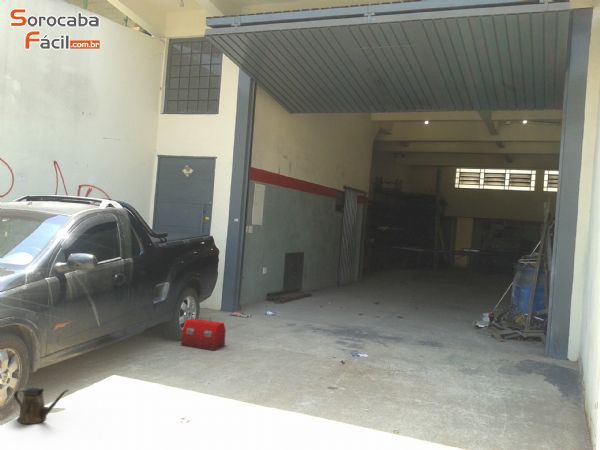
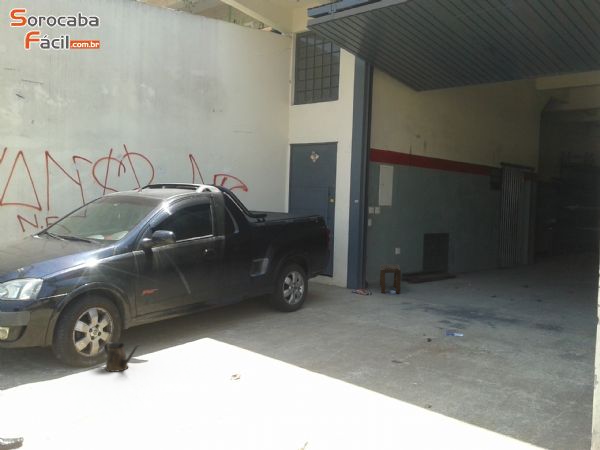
bench: none [251,285,278,315] -> present [380,264,401,293]
toolbox: present [181,316,226,350] -> none [285,290,326,323]

